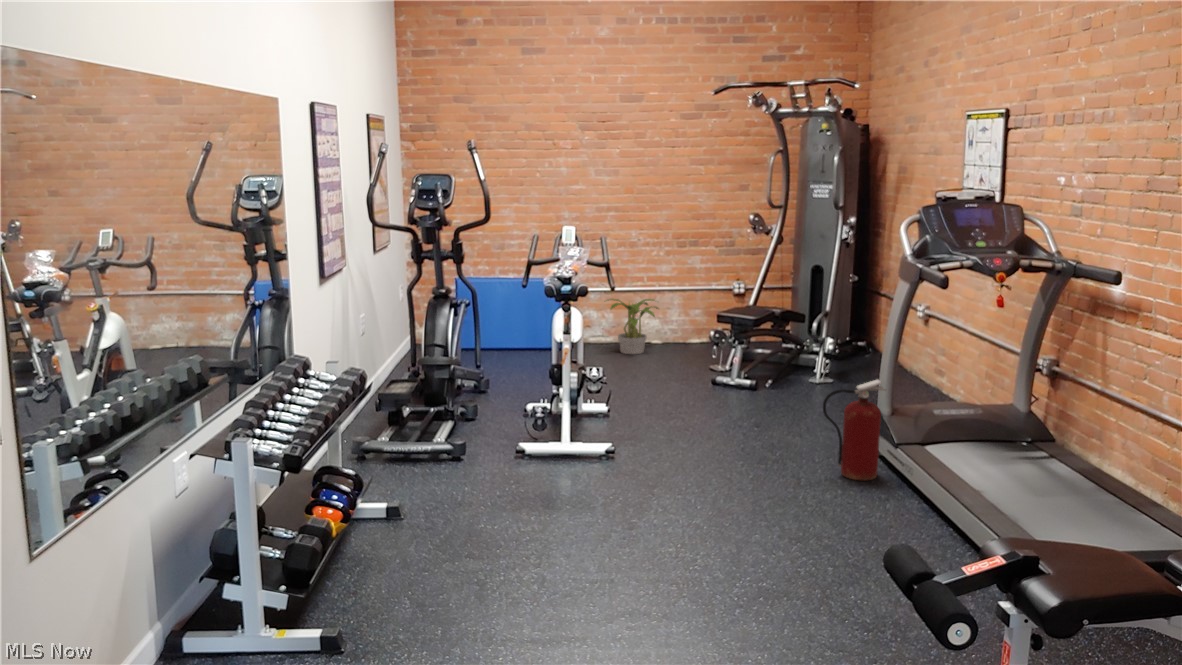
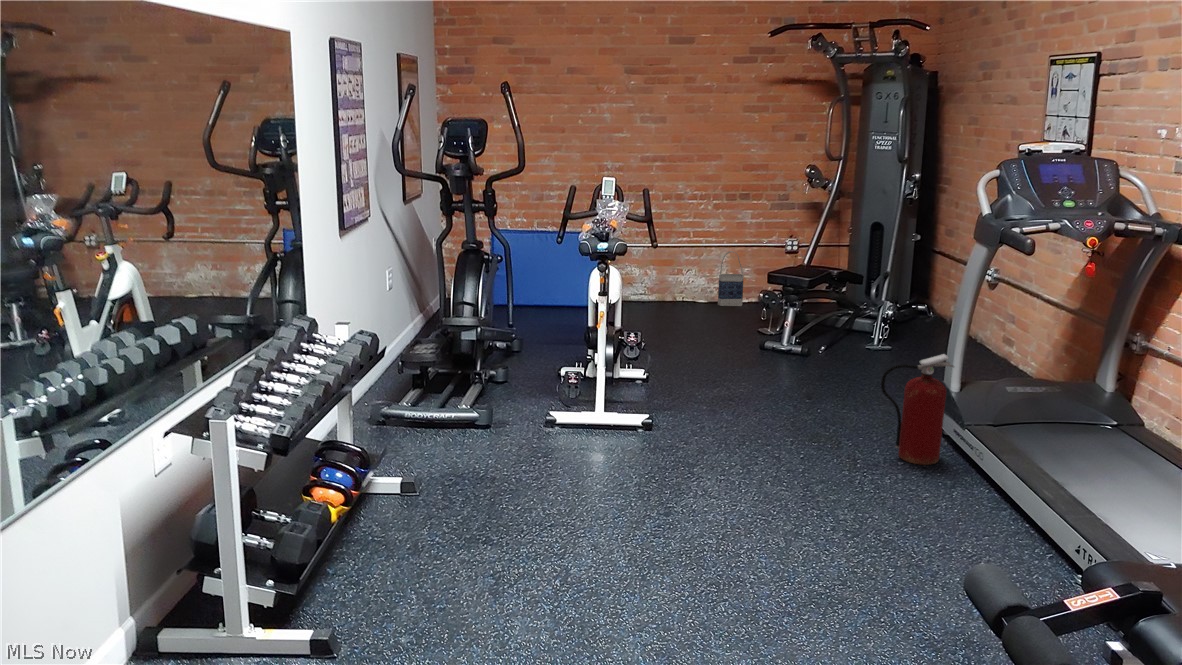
bag: none [672,294,696,346] -> present [718,251,744,306]
potted plant: present [609,299,658,354] -> none [647,254,705,314]

